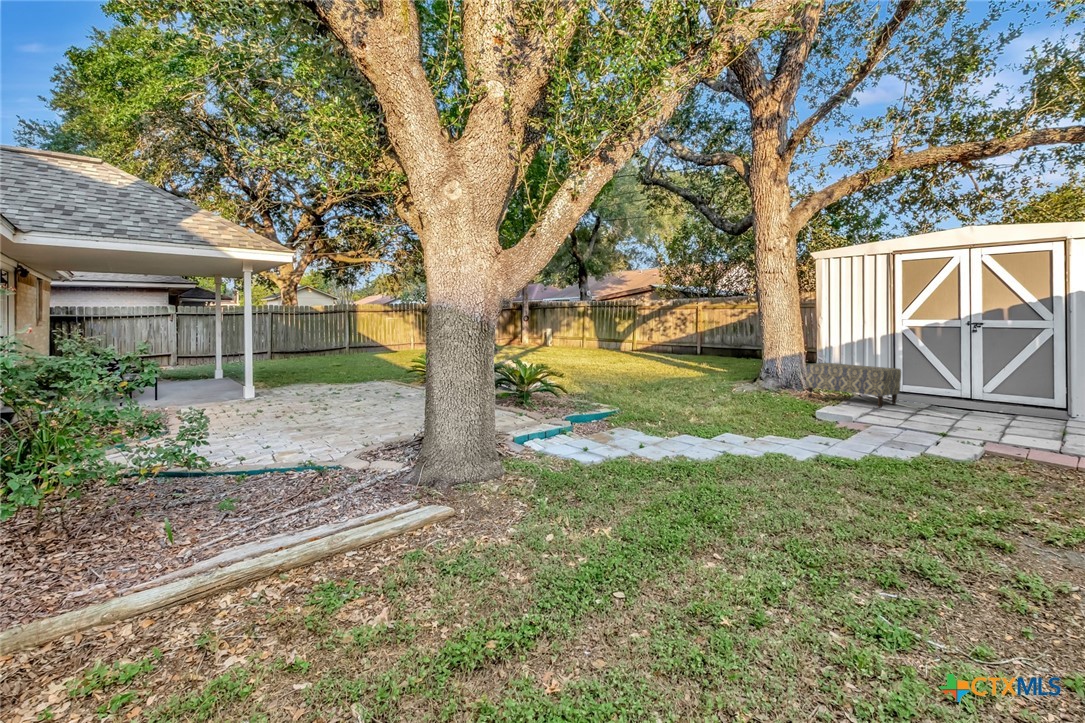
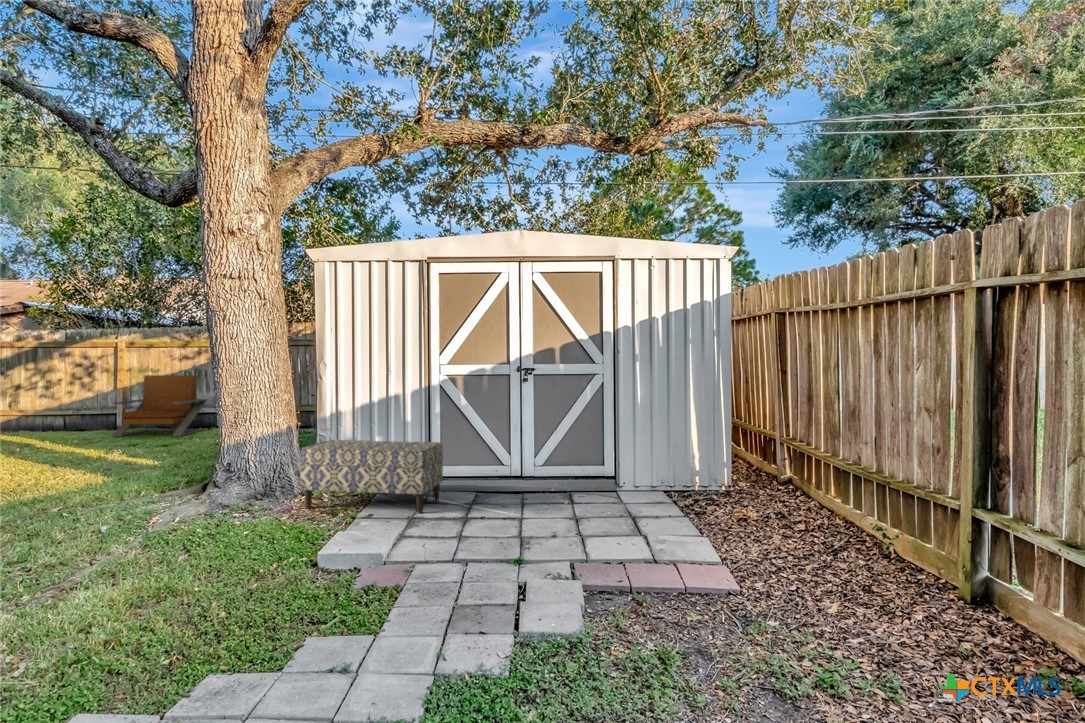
lounge chair: none [697,325,746,361] -> present [113,375,207,437]

